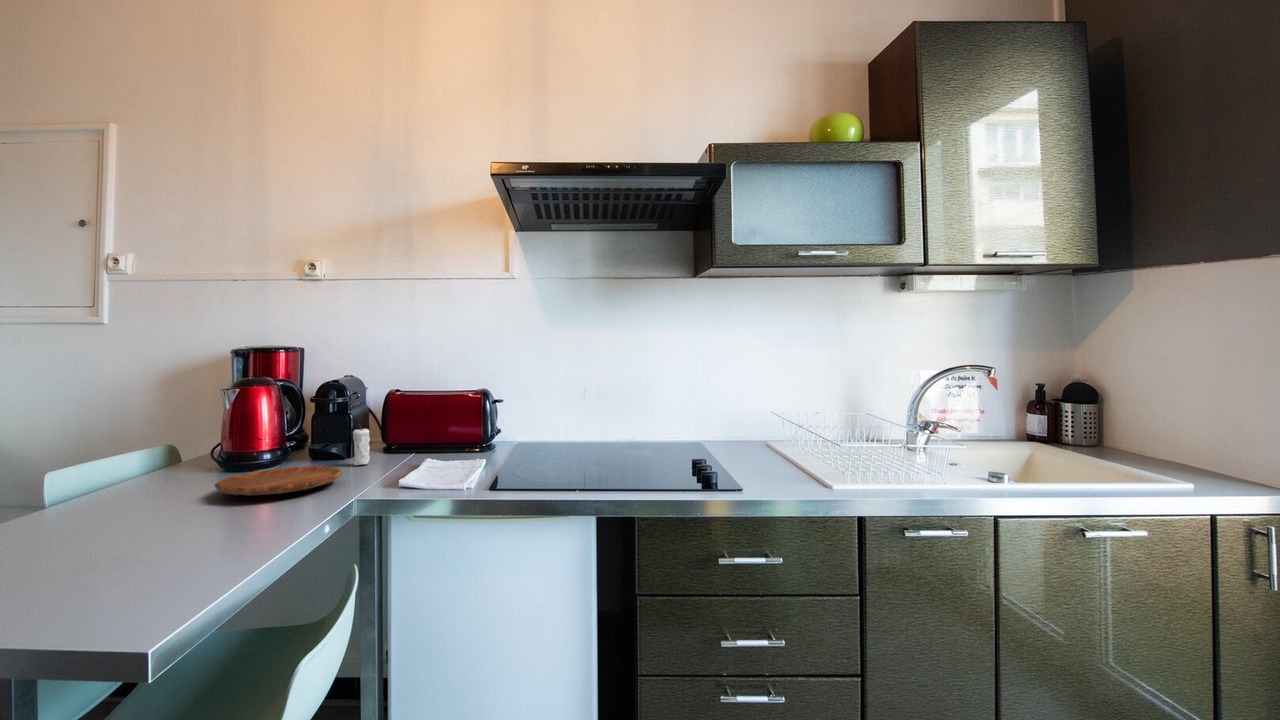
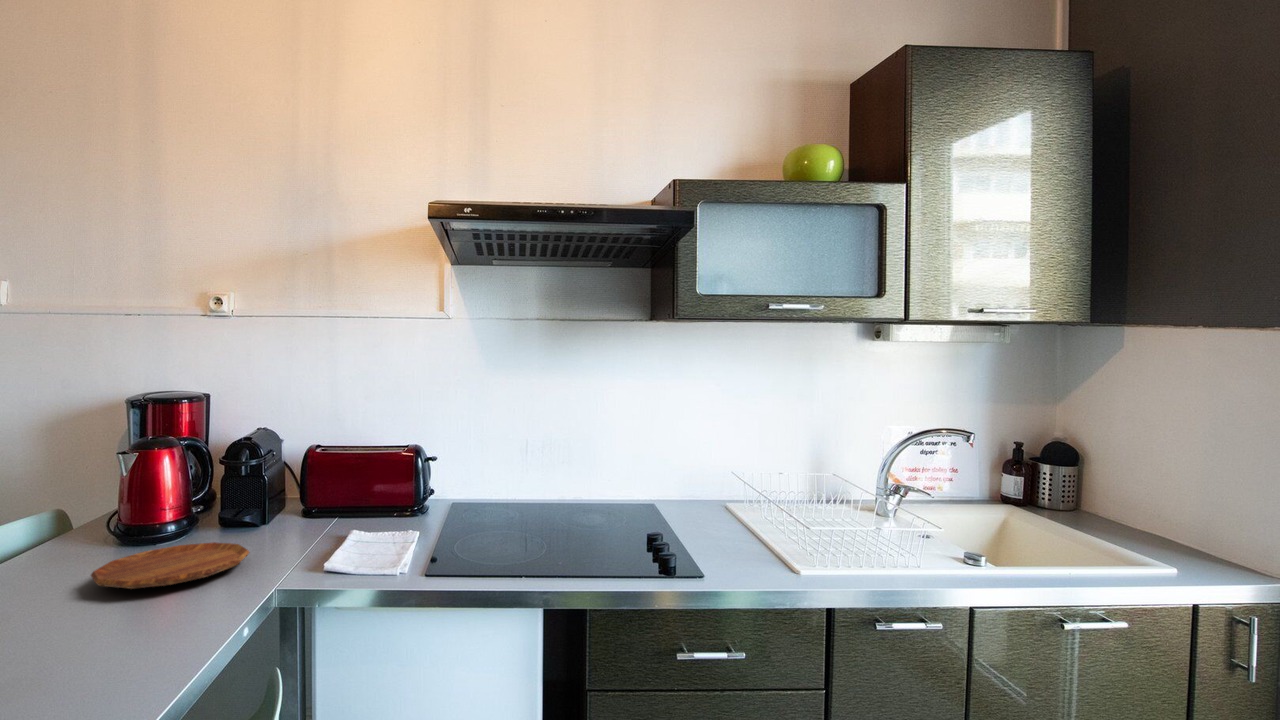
candle: present [353,427,370,465] -> none [265,486,286,536]

